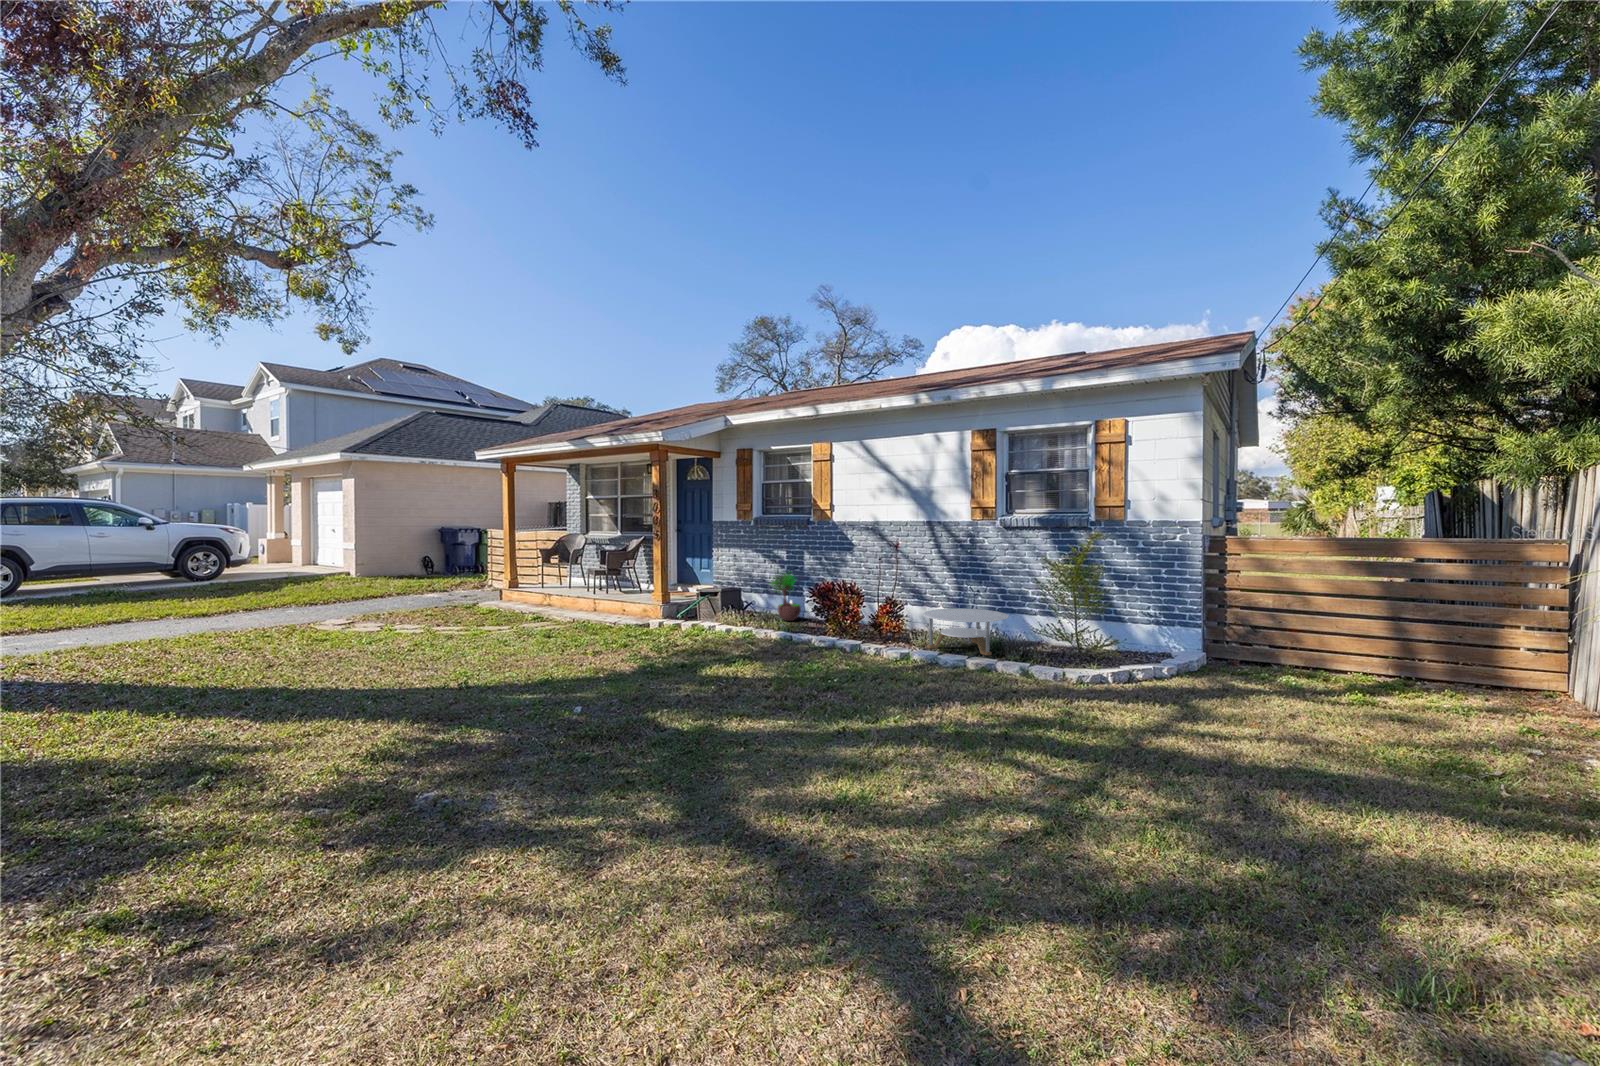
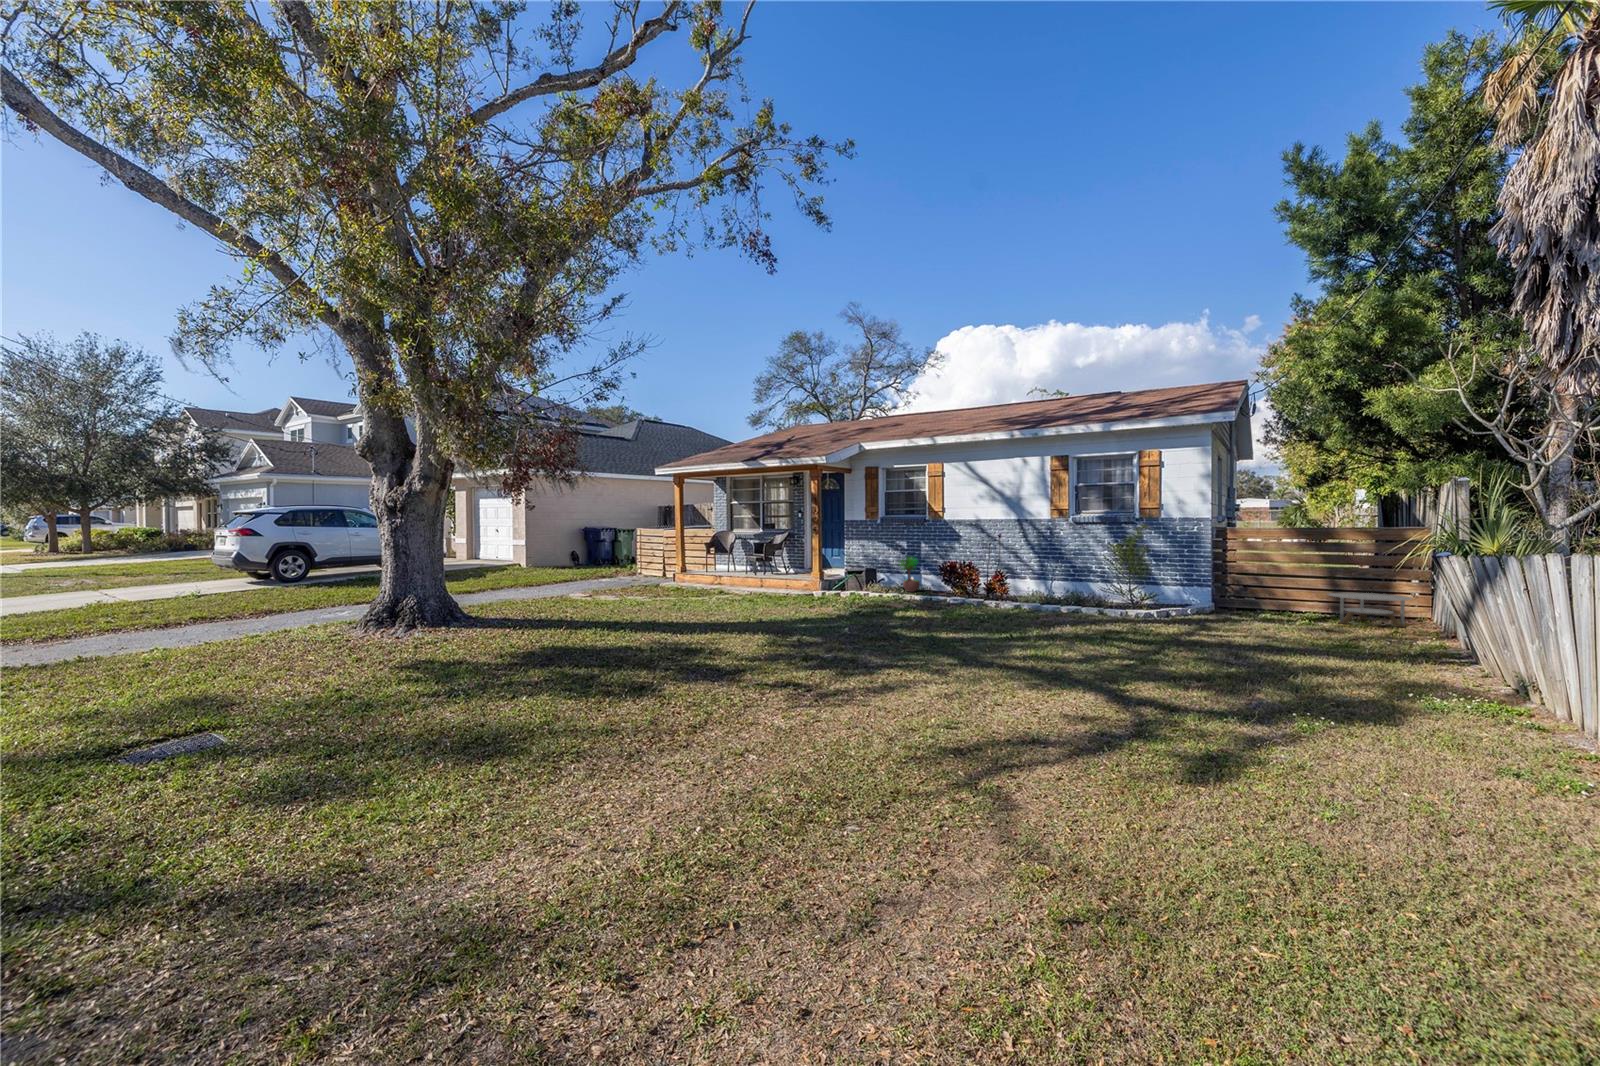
round table: present [923,608,1009,655] -> present [1328,593,1411,627]

